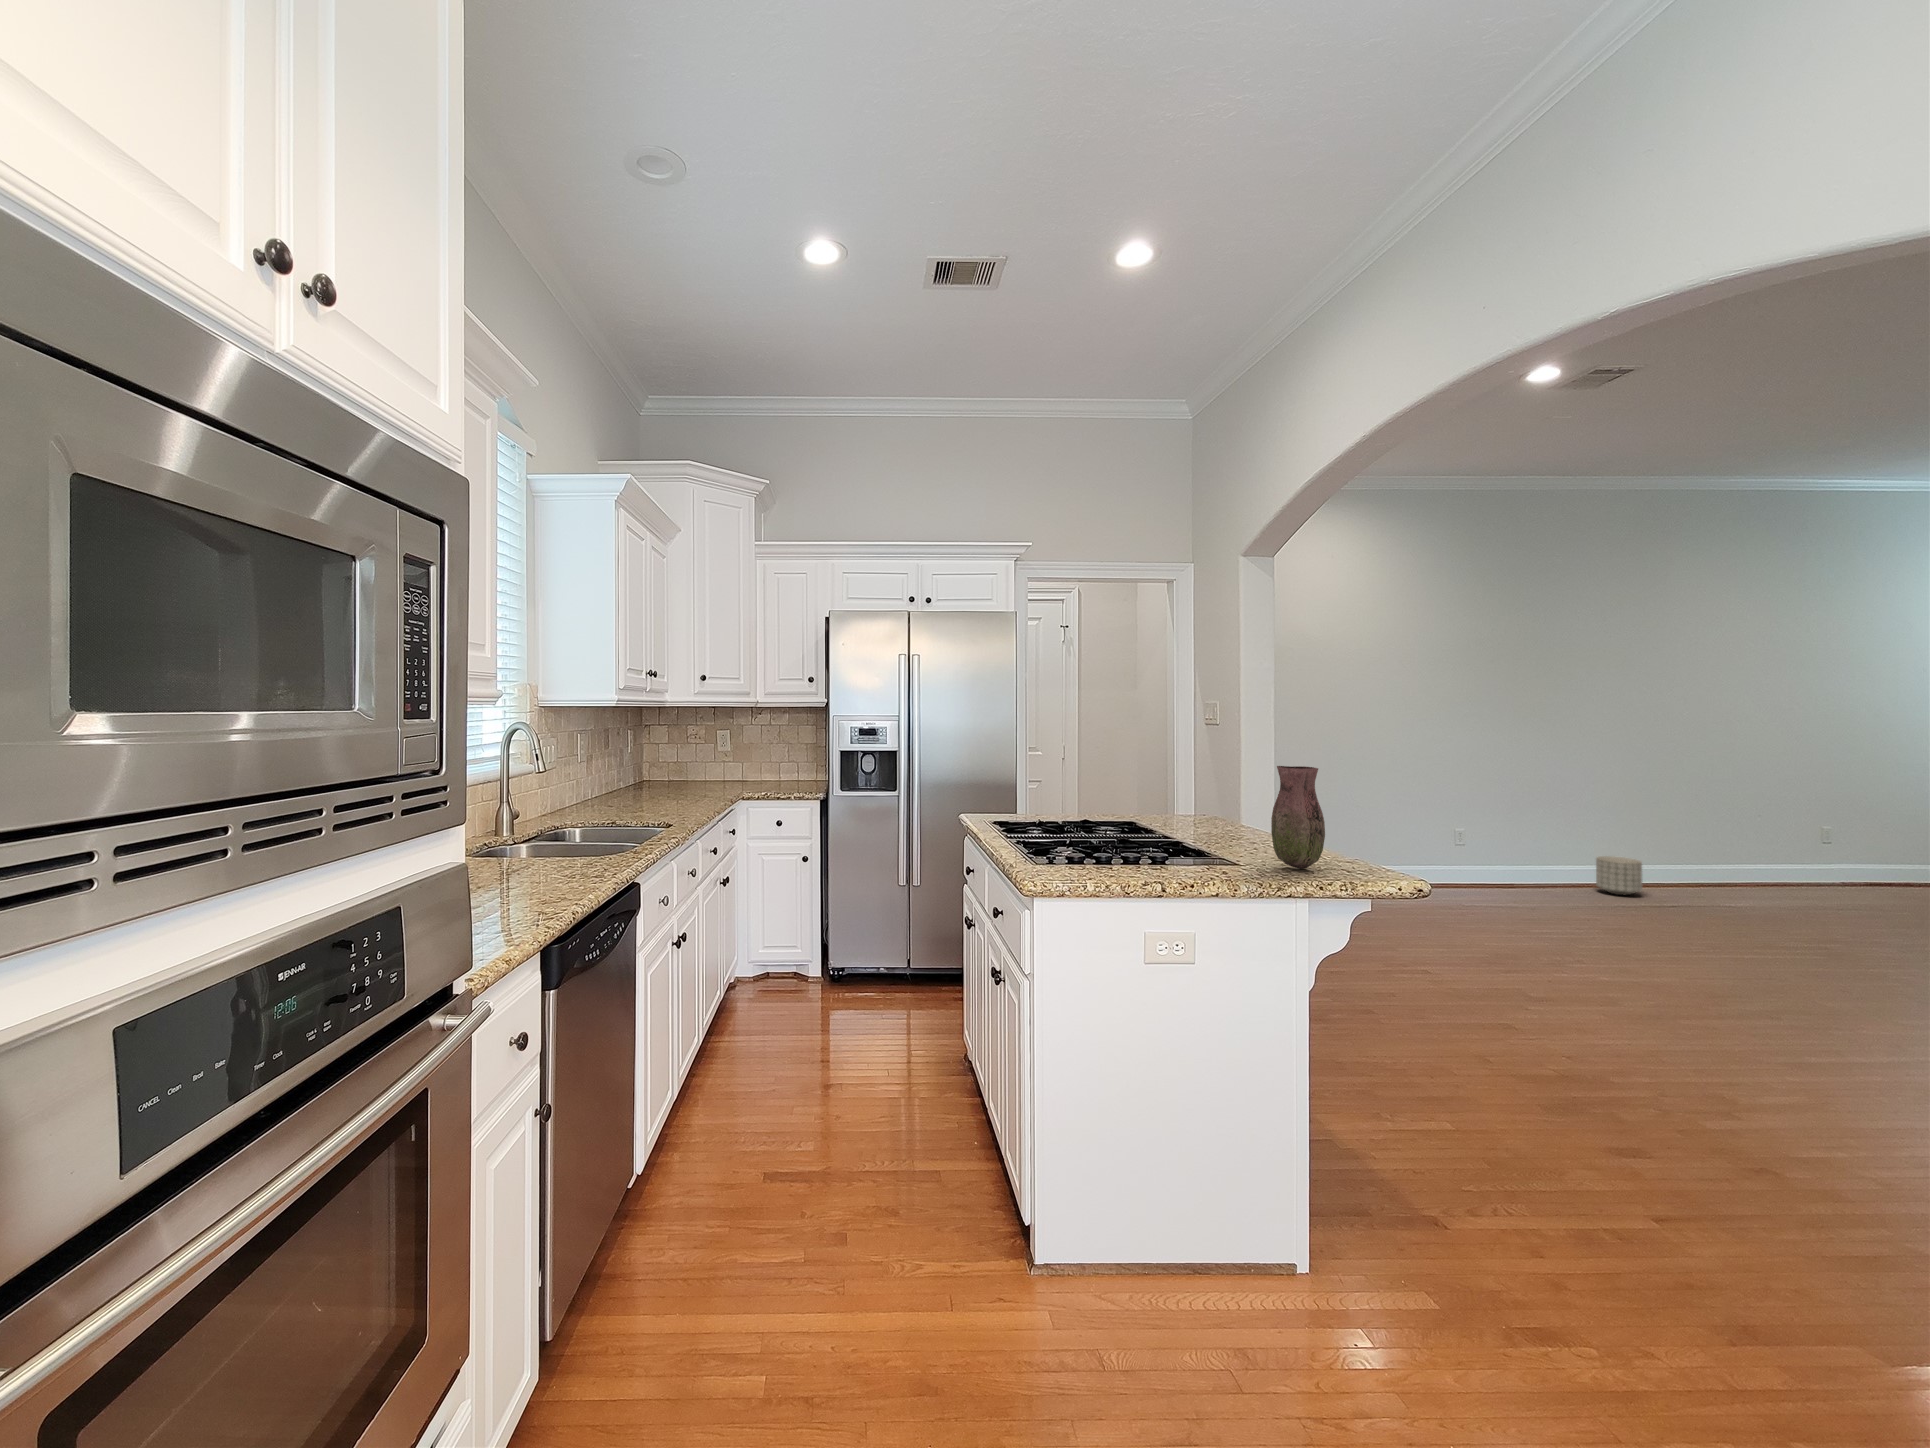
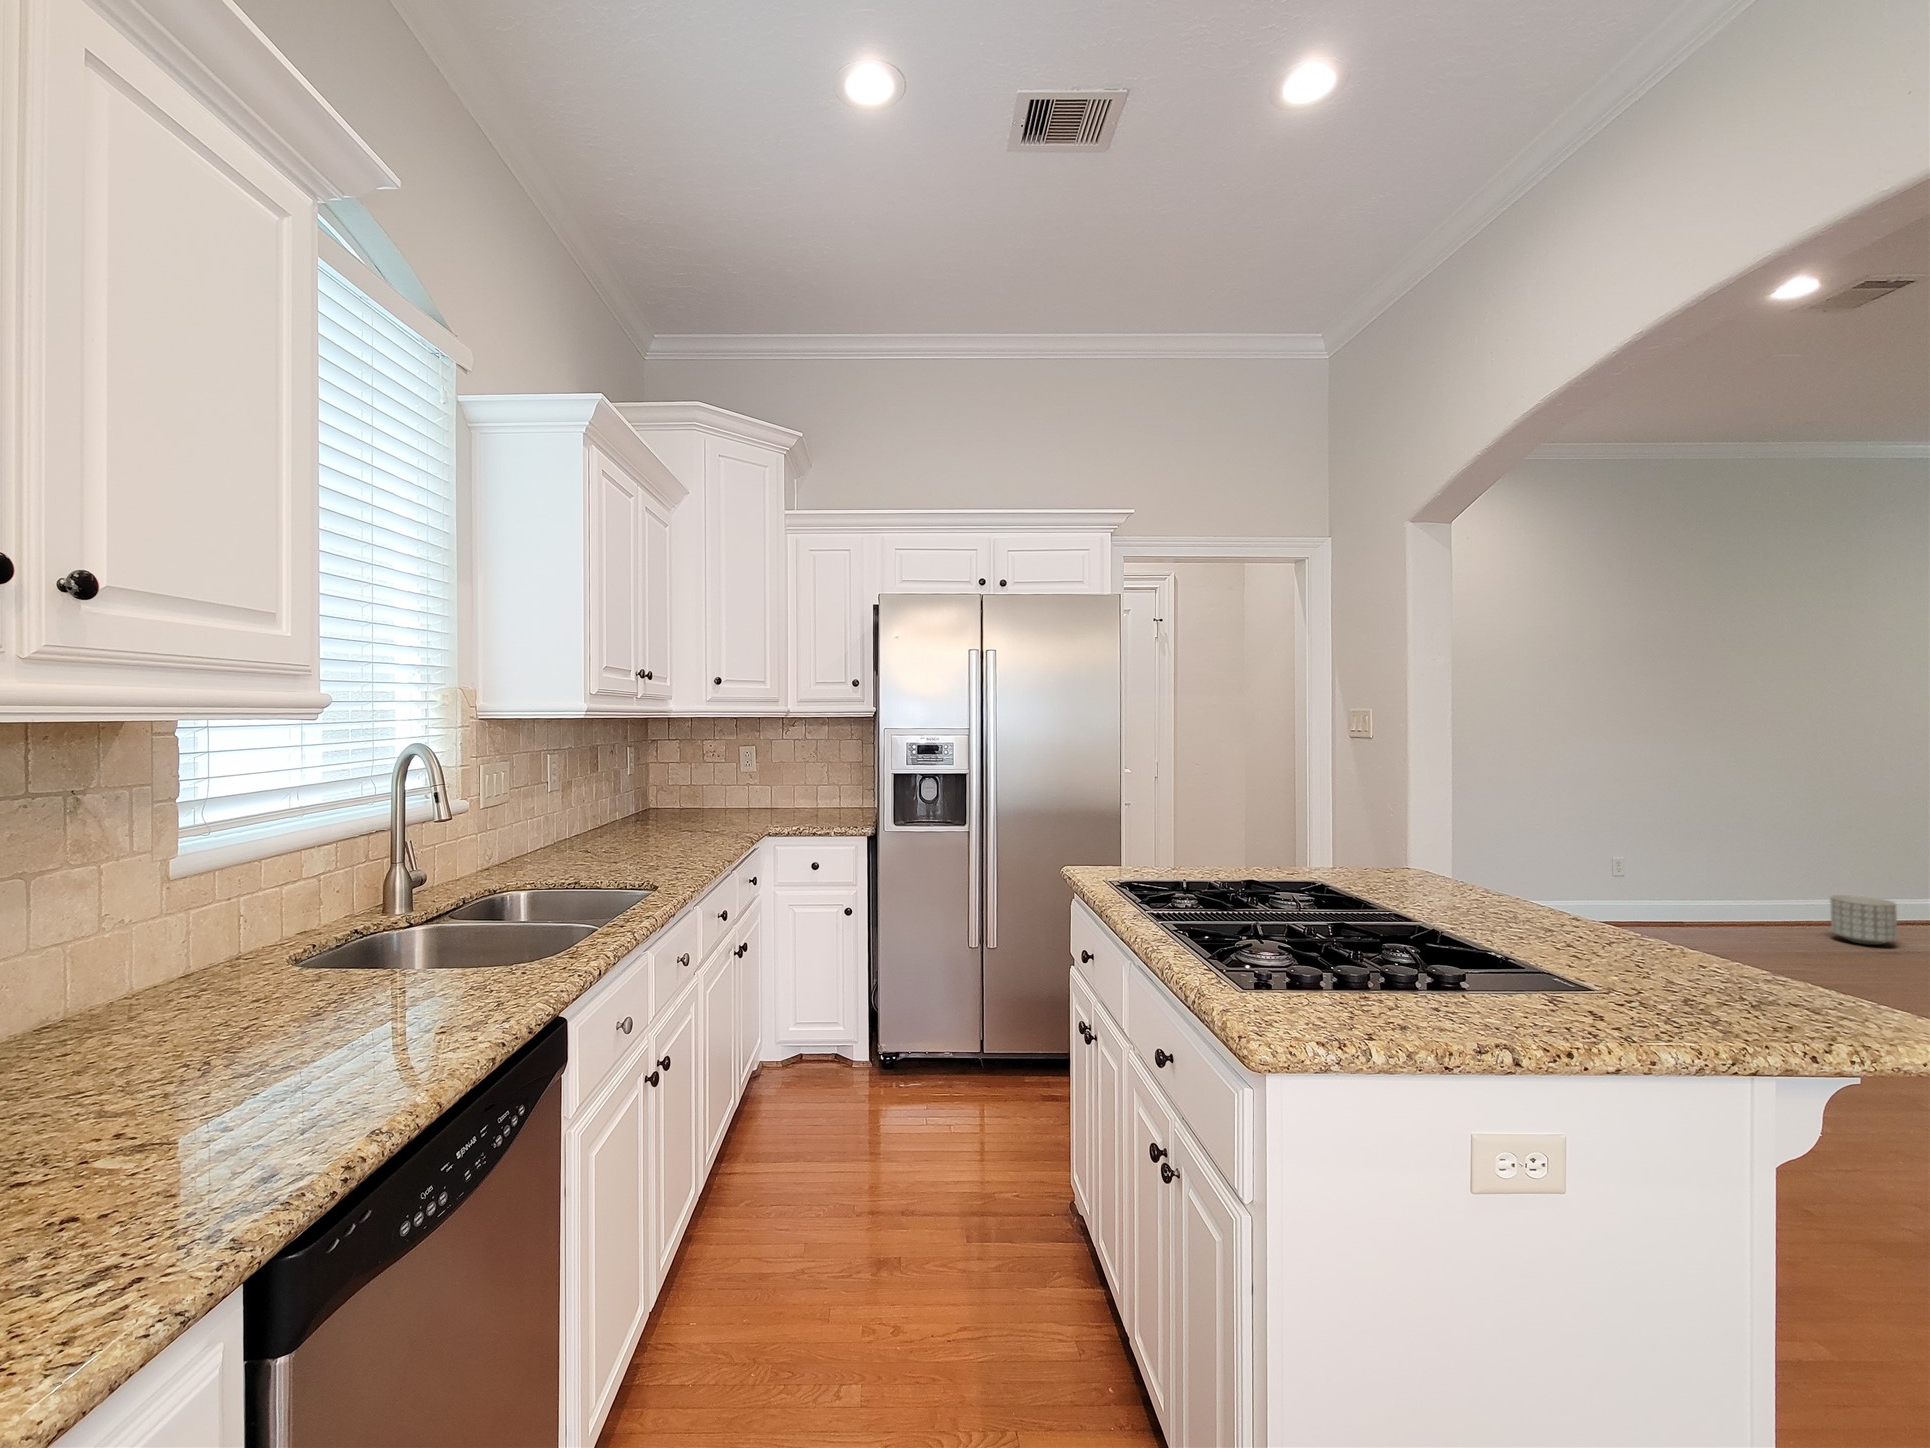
vase: present [1271,766,1325,869] -> none [1678,823,1797,1013]

